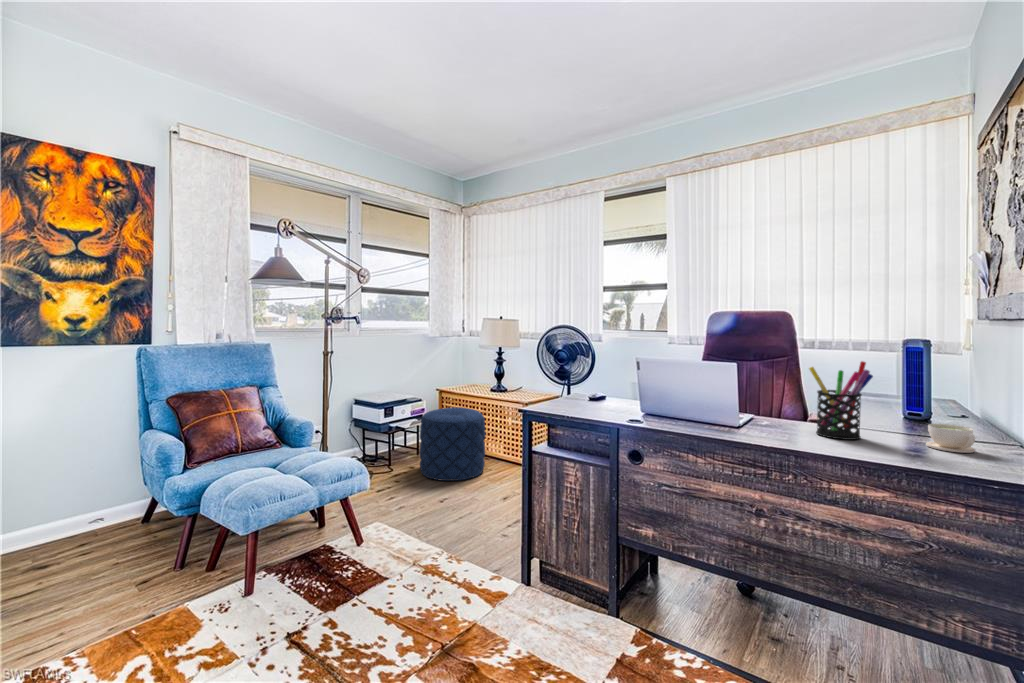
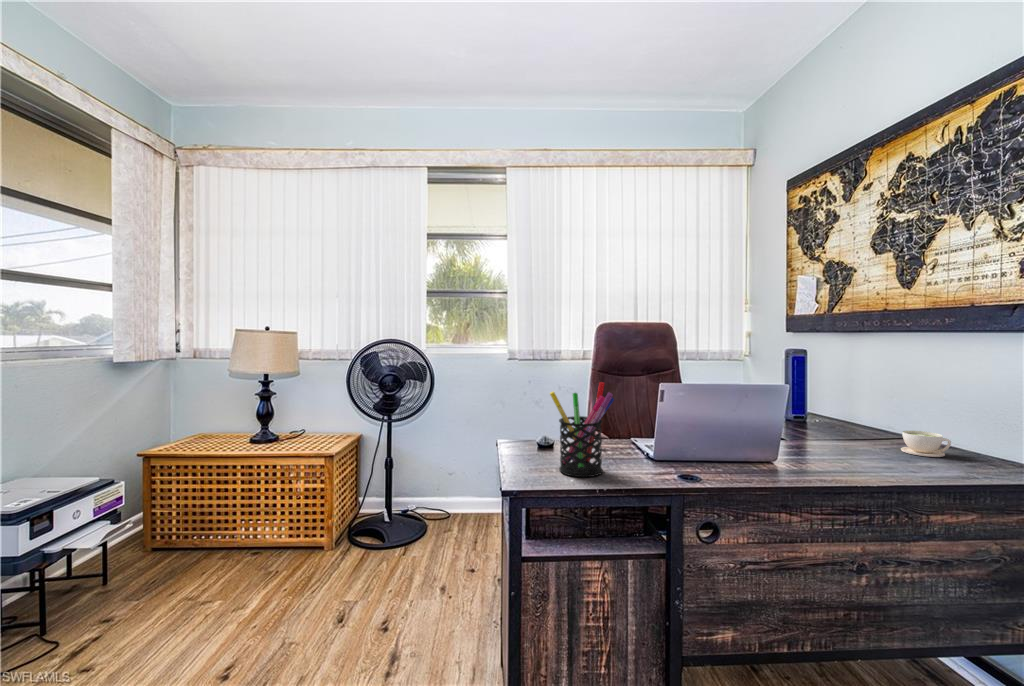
pen holder: present [809,361,873,440] -> present [550,382,614,477]
pouf: present [419,408,486,481] -> none [132,481,270,631]

